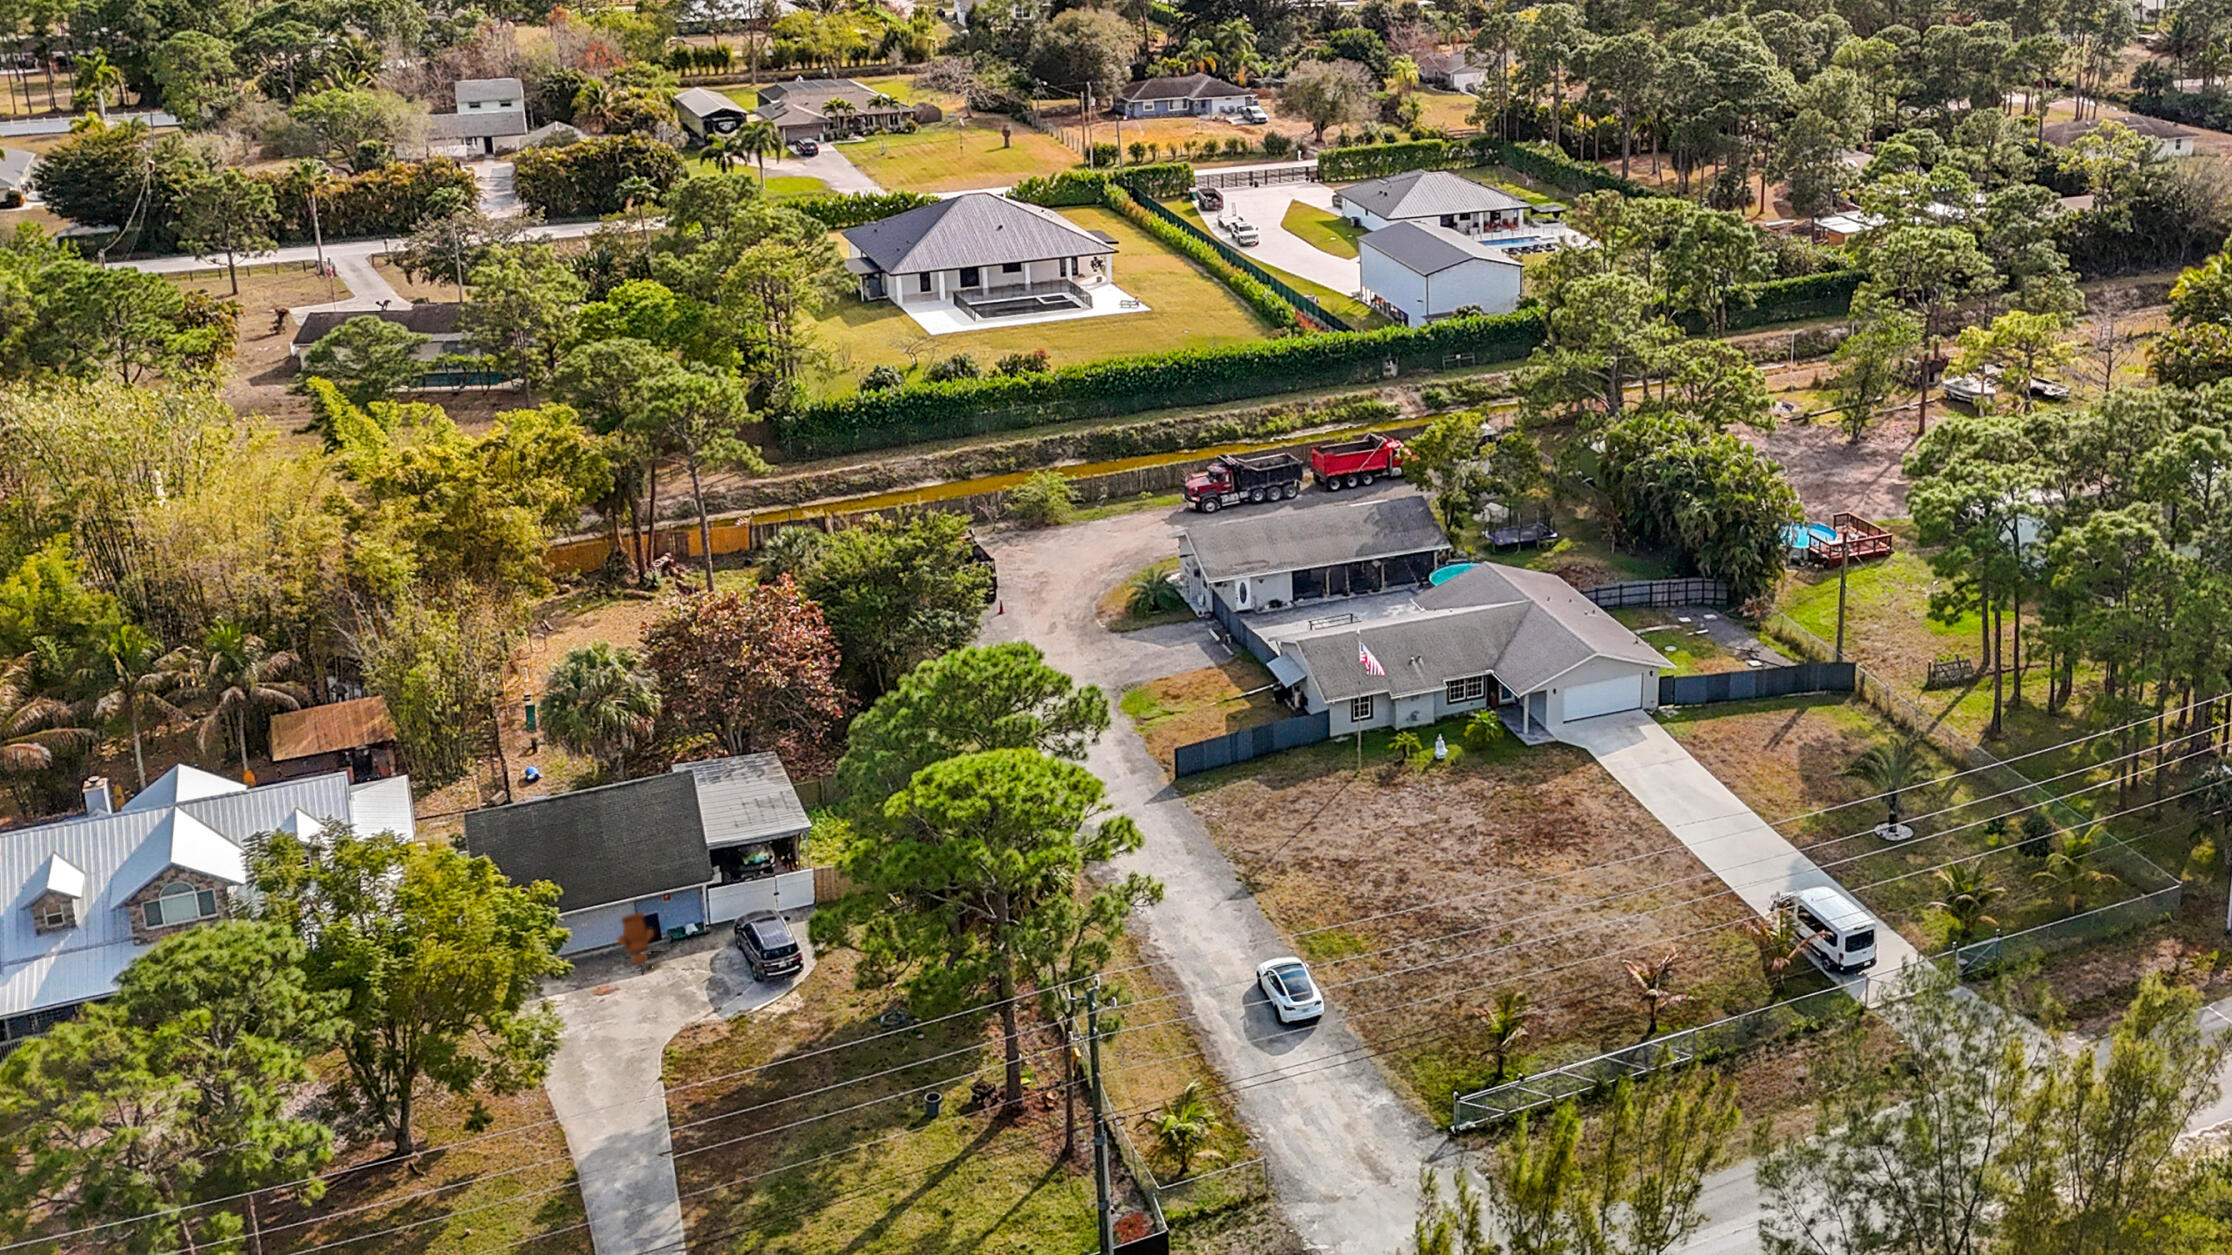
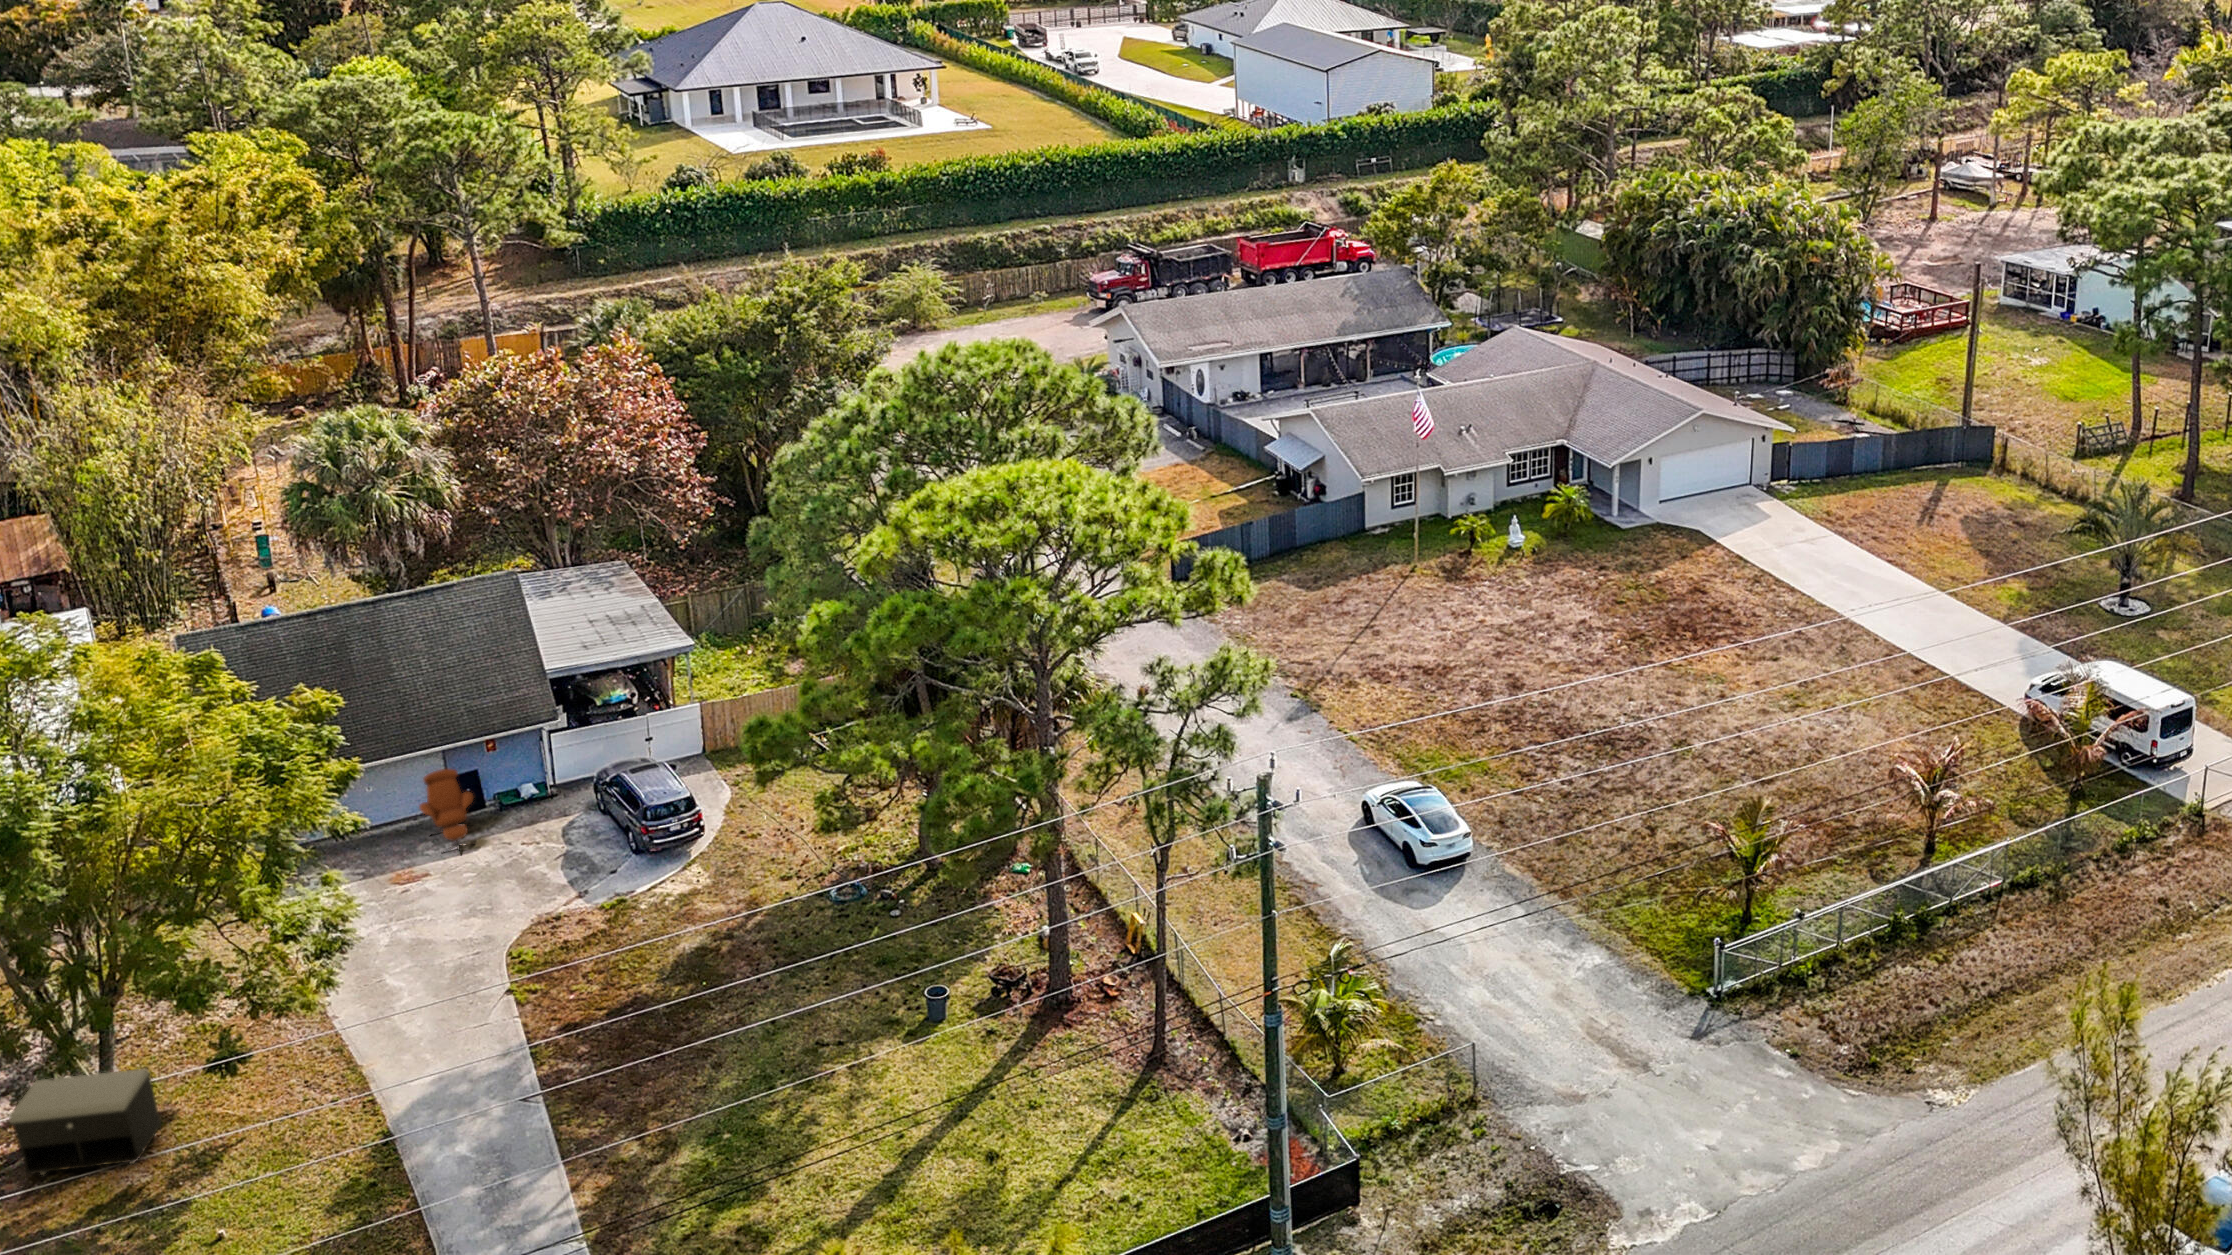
storage bench: none [346,1122,436,1187] -> present [10,1069,161,1174]

